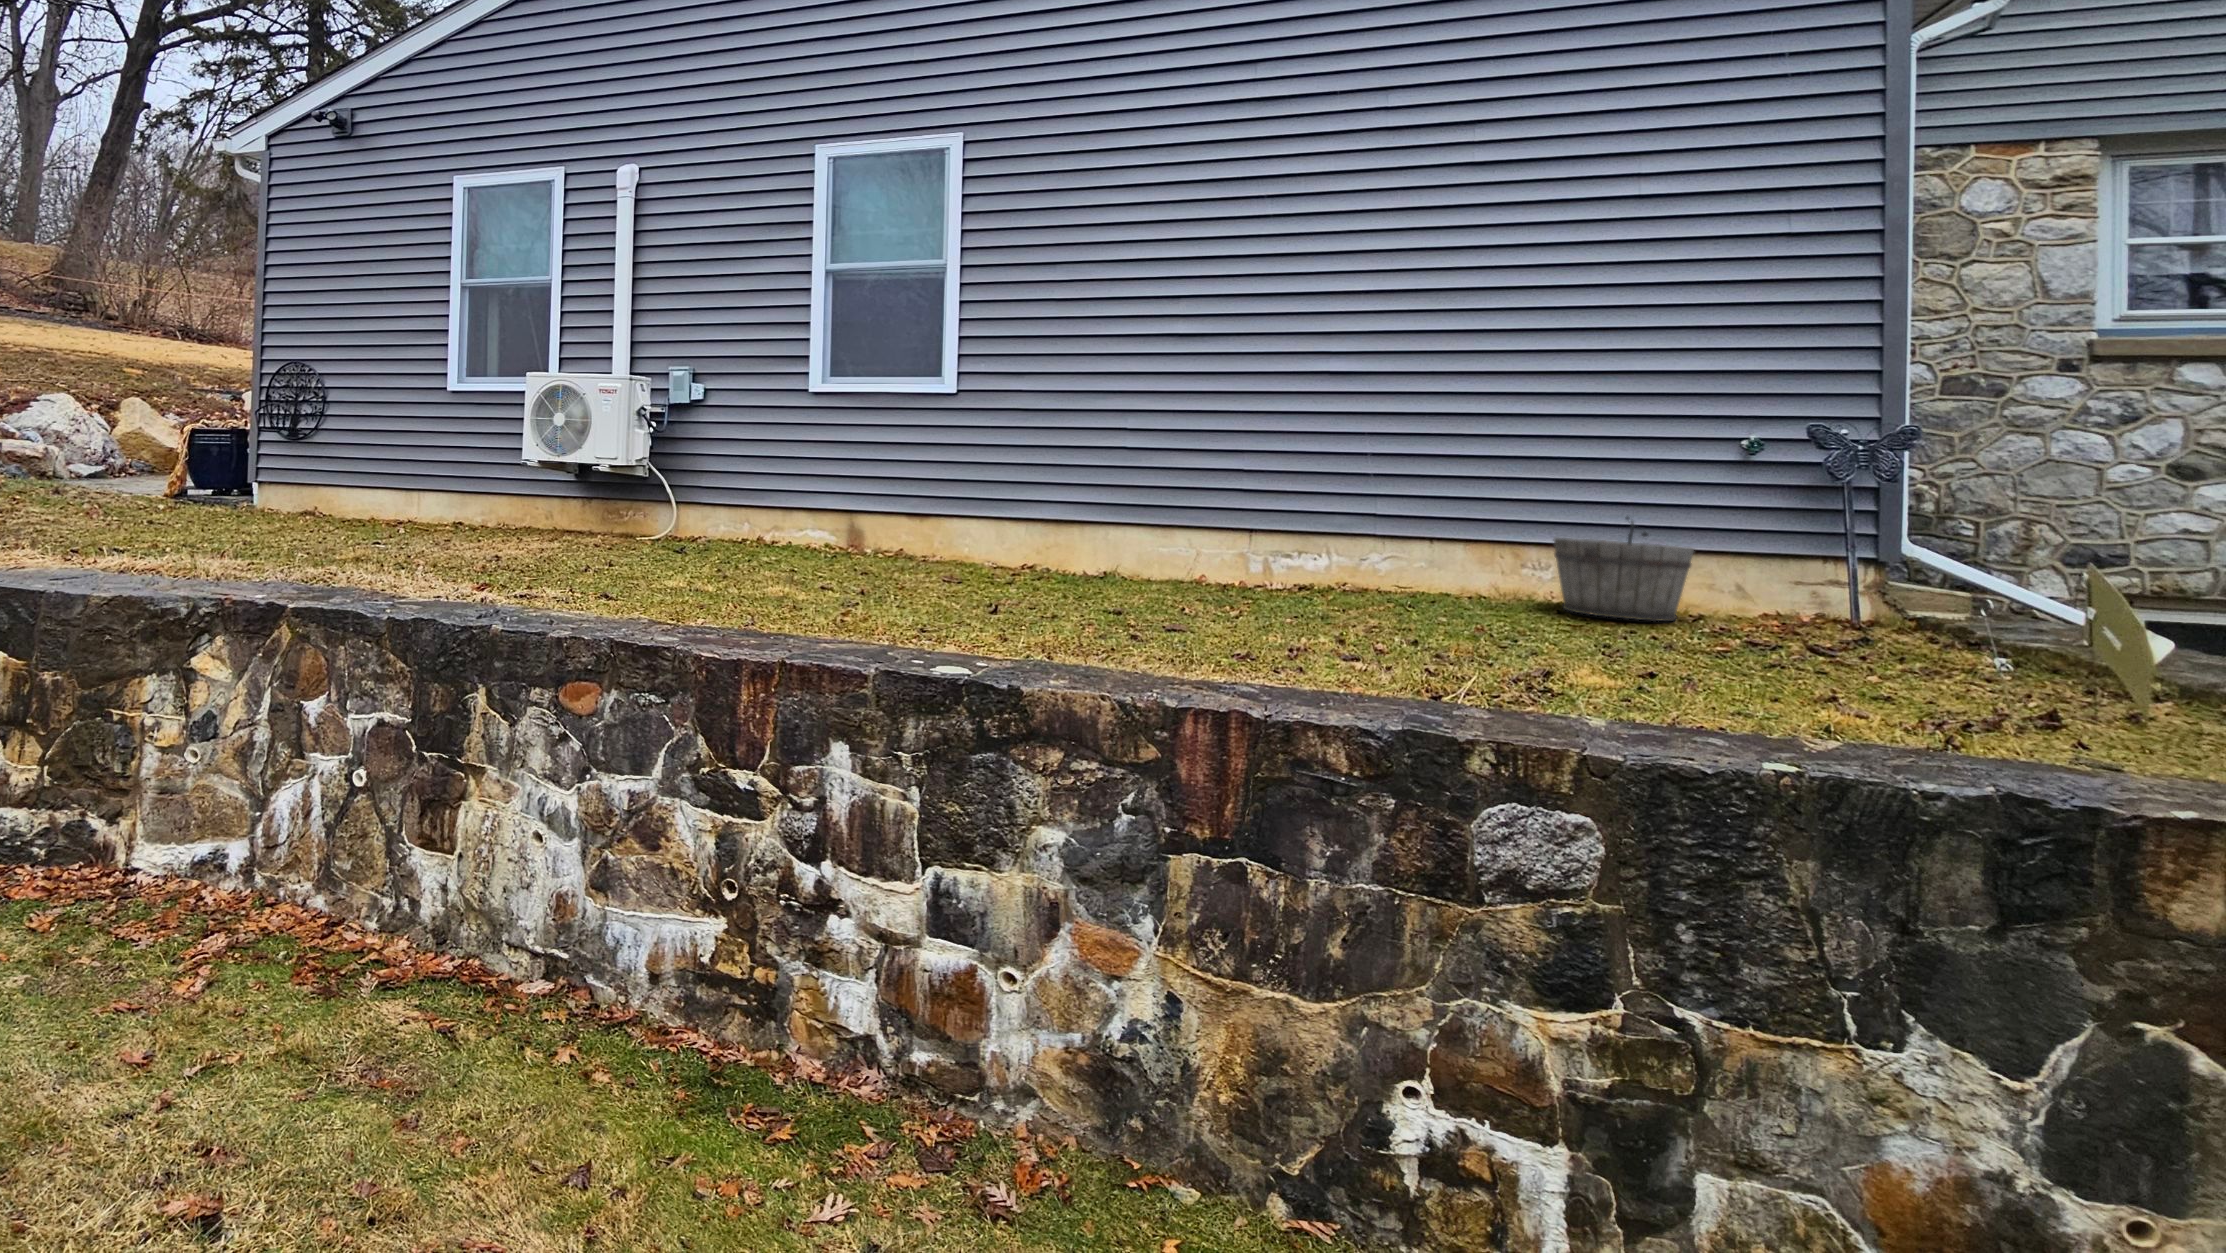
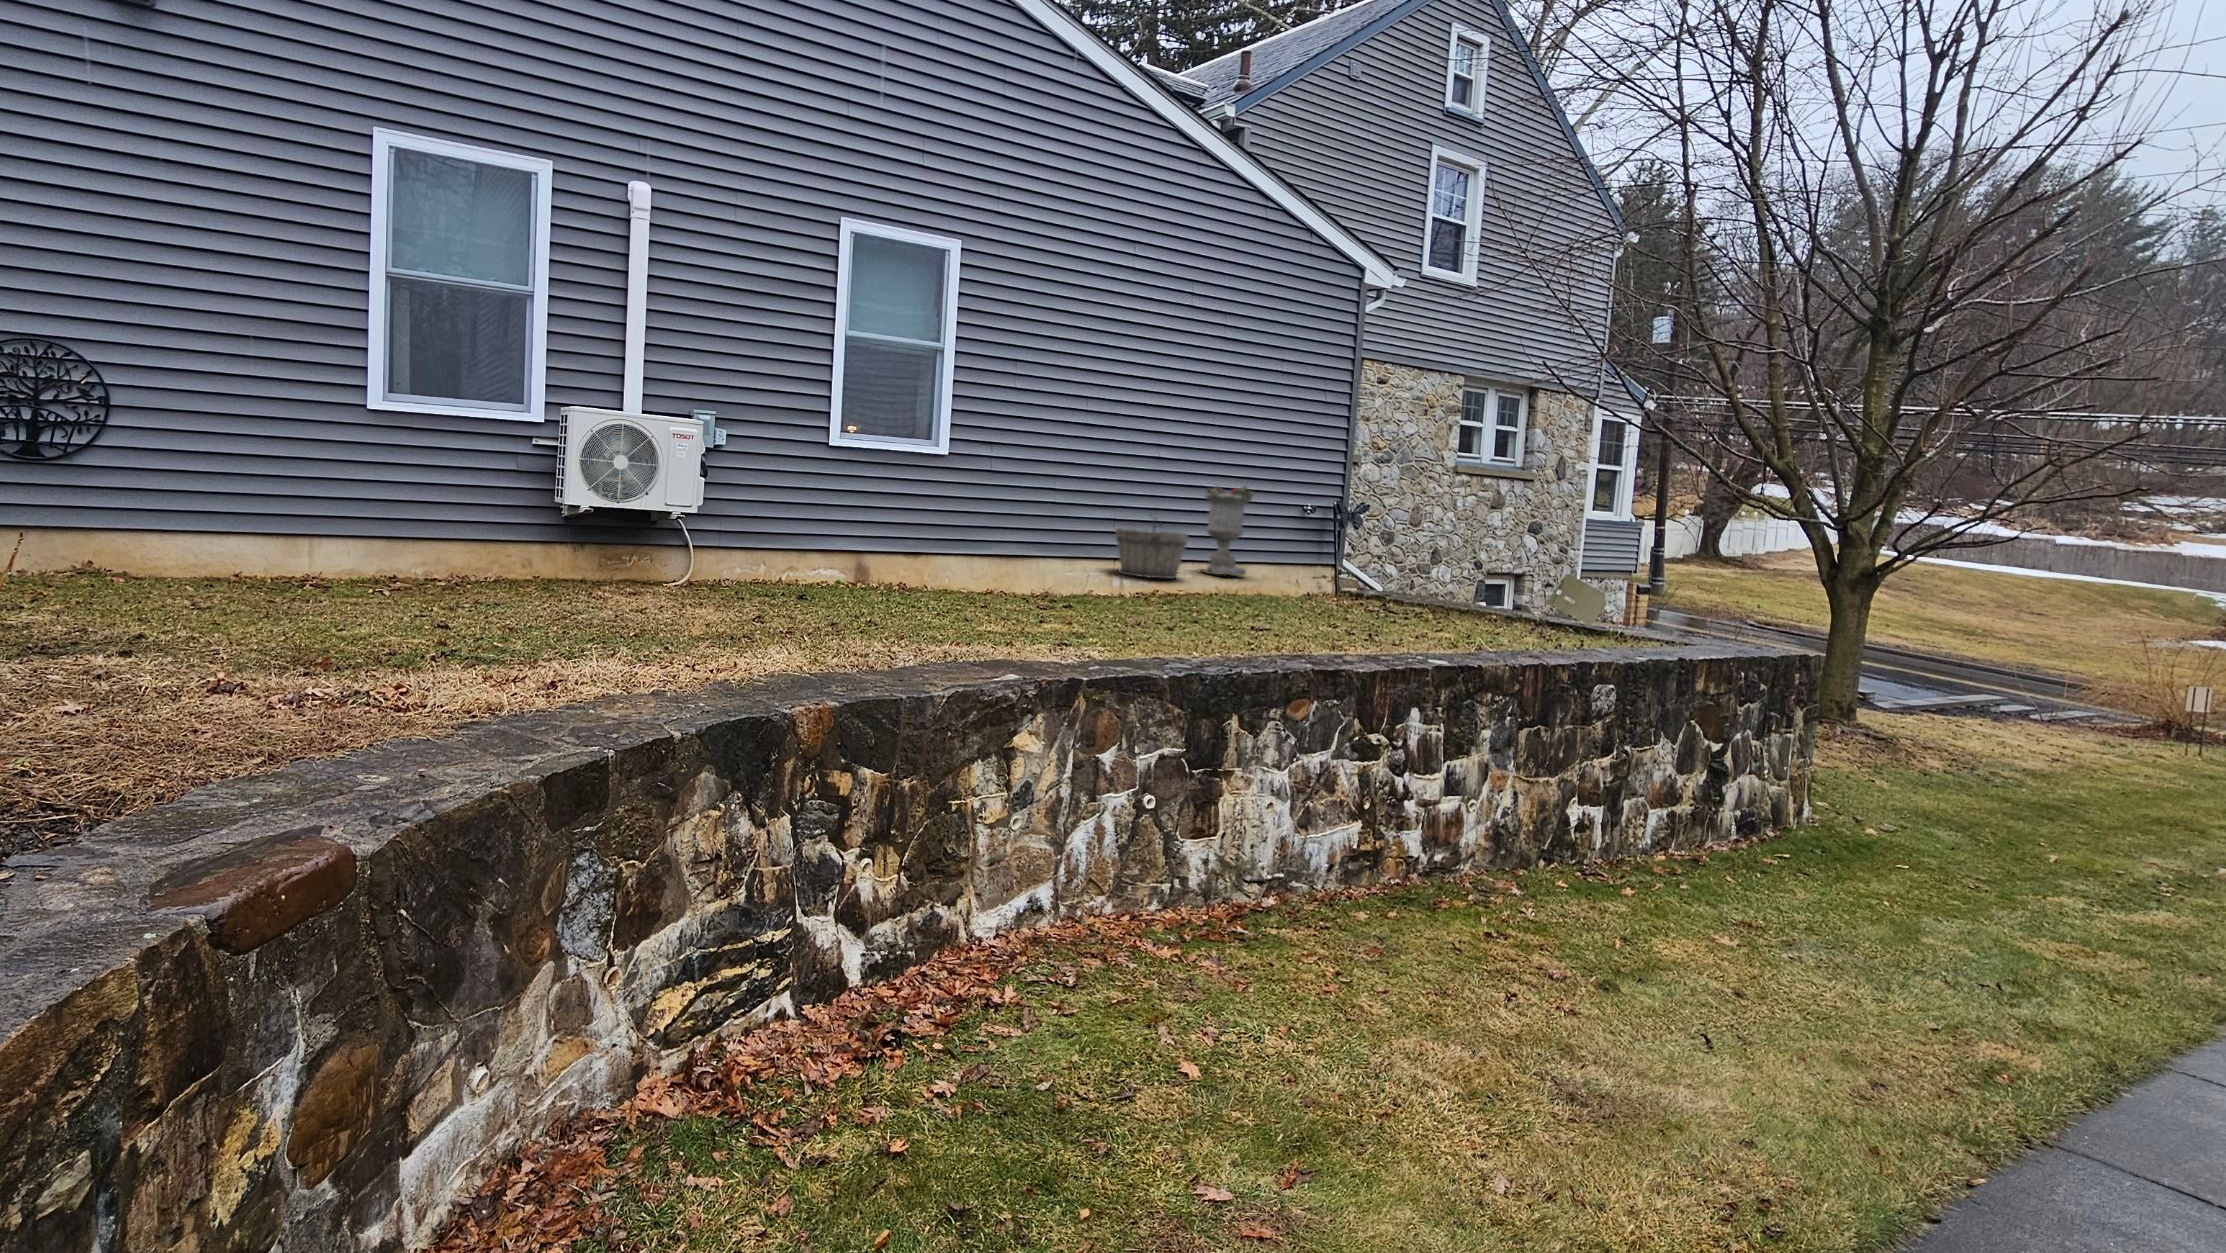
planter: none [1785,469,1903,631] -> present [1201,486,1254,576]

